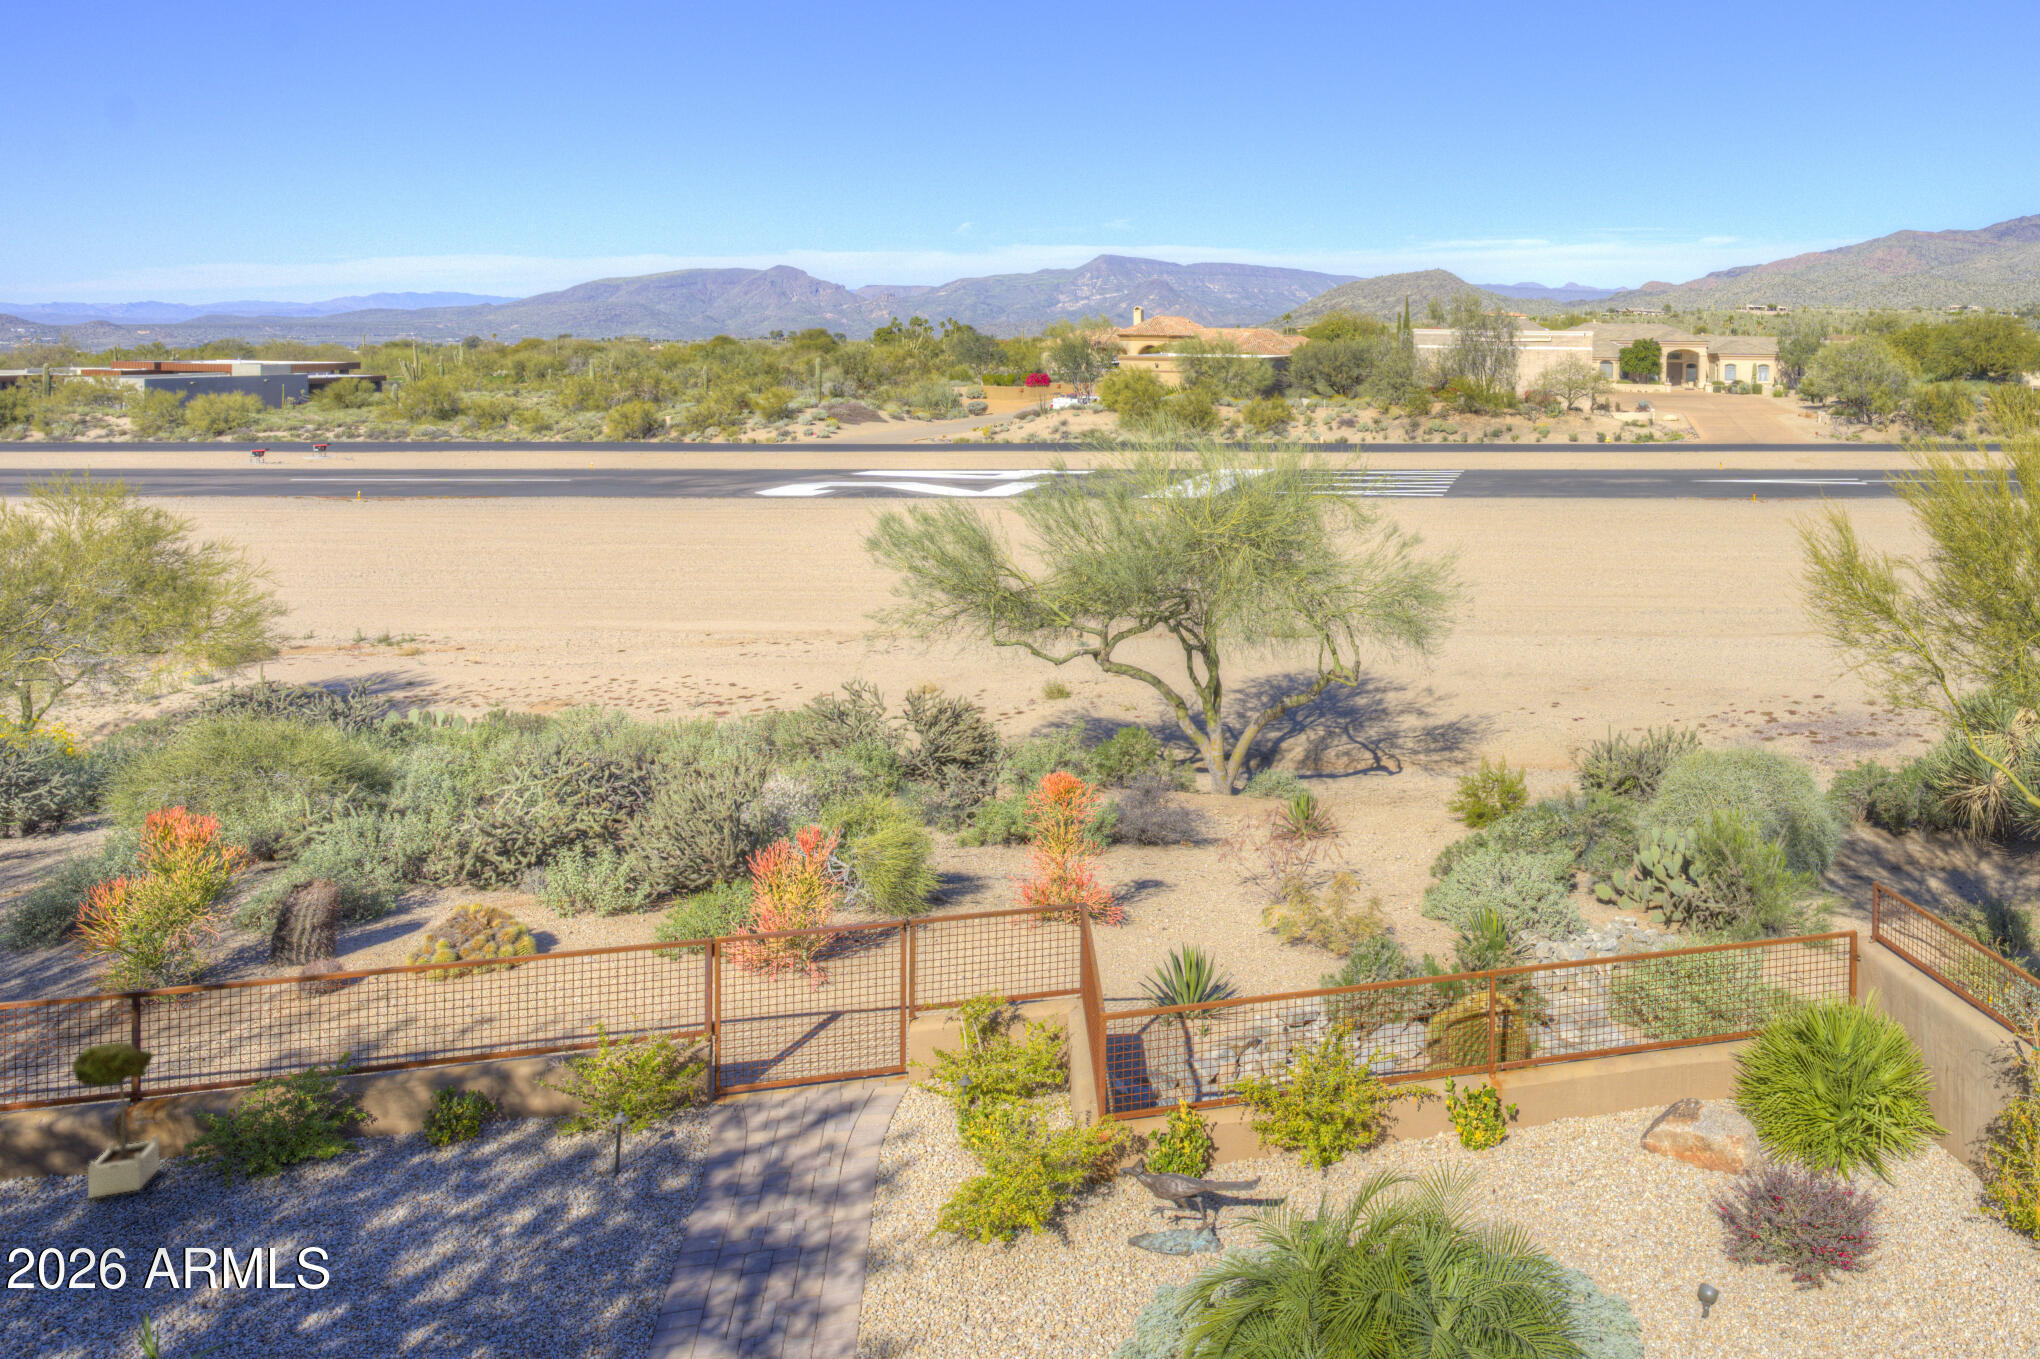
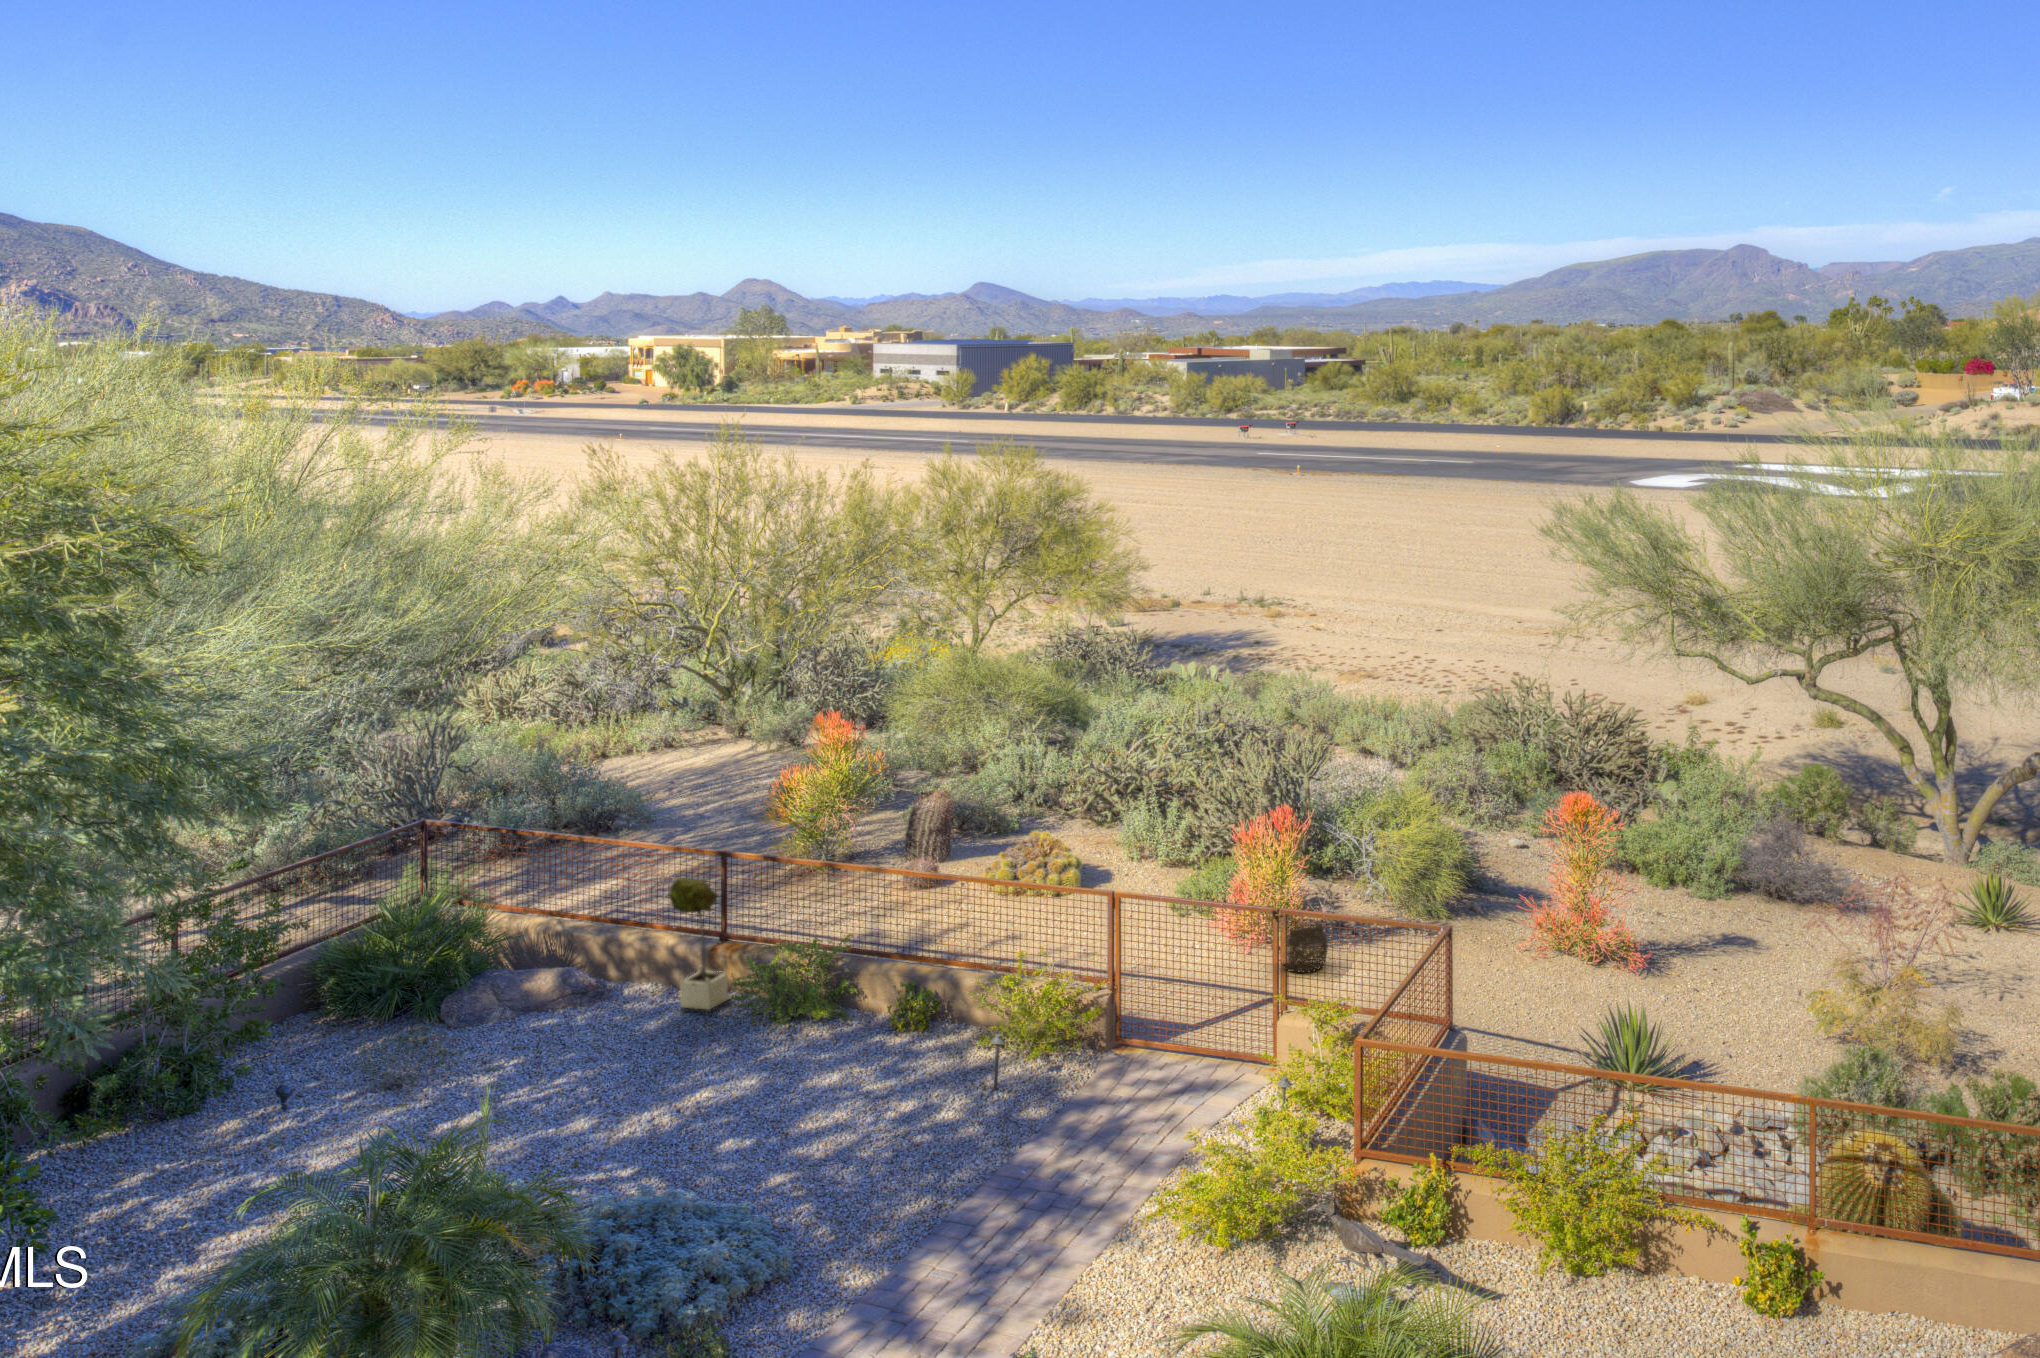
woven basket: none [810,934,859,985] -> present [1281,918,1328,973]

